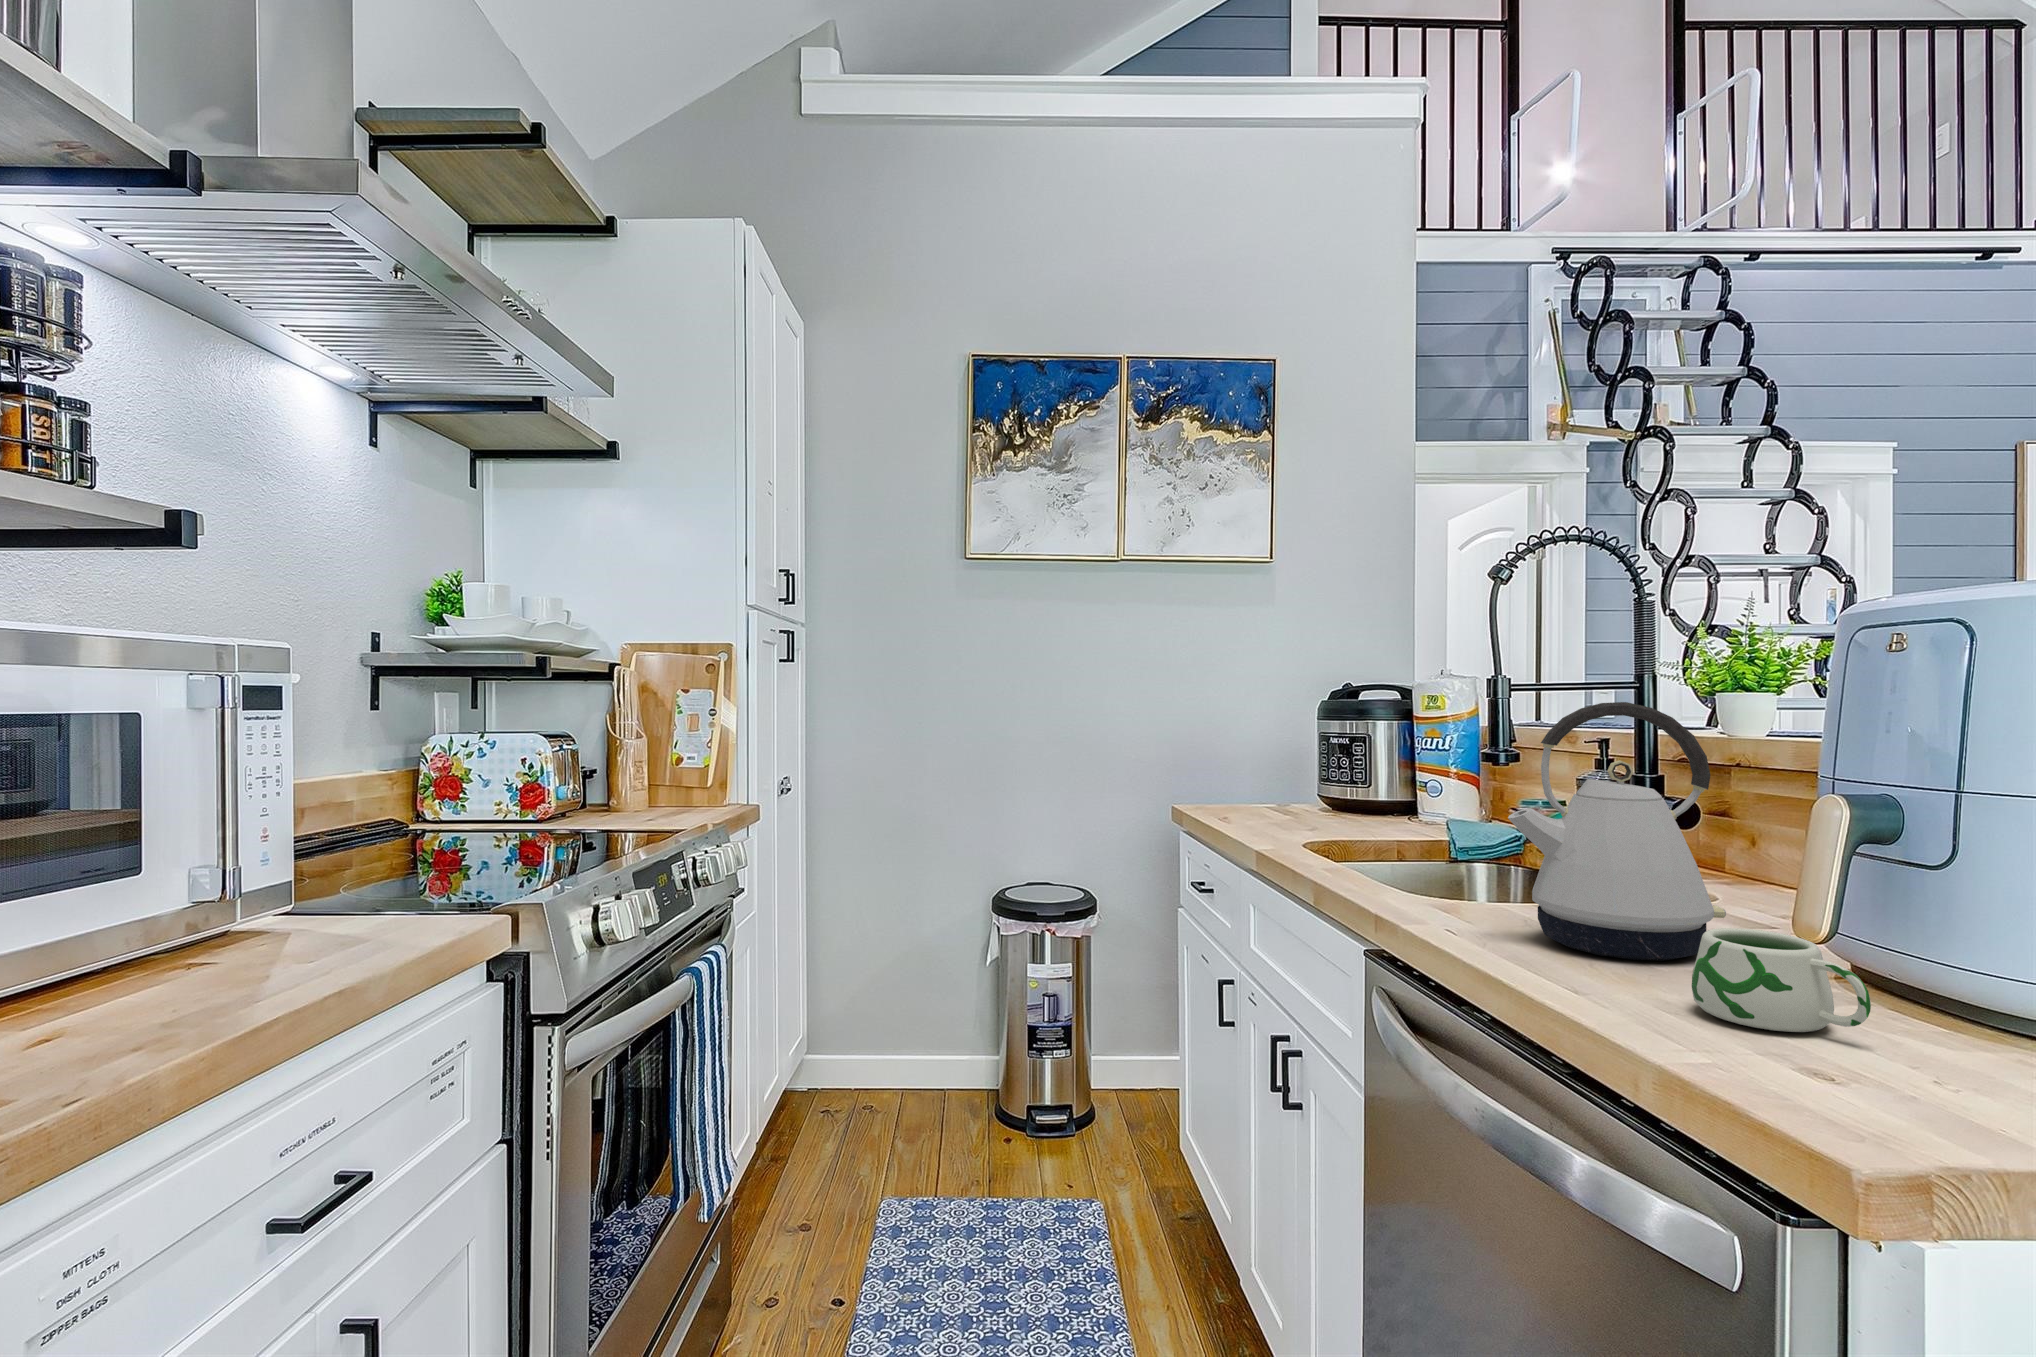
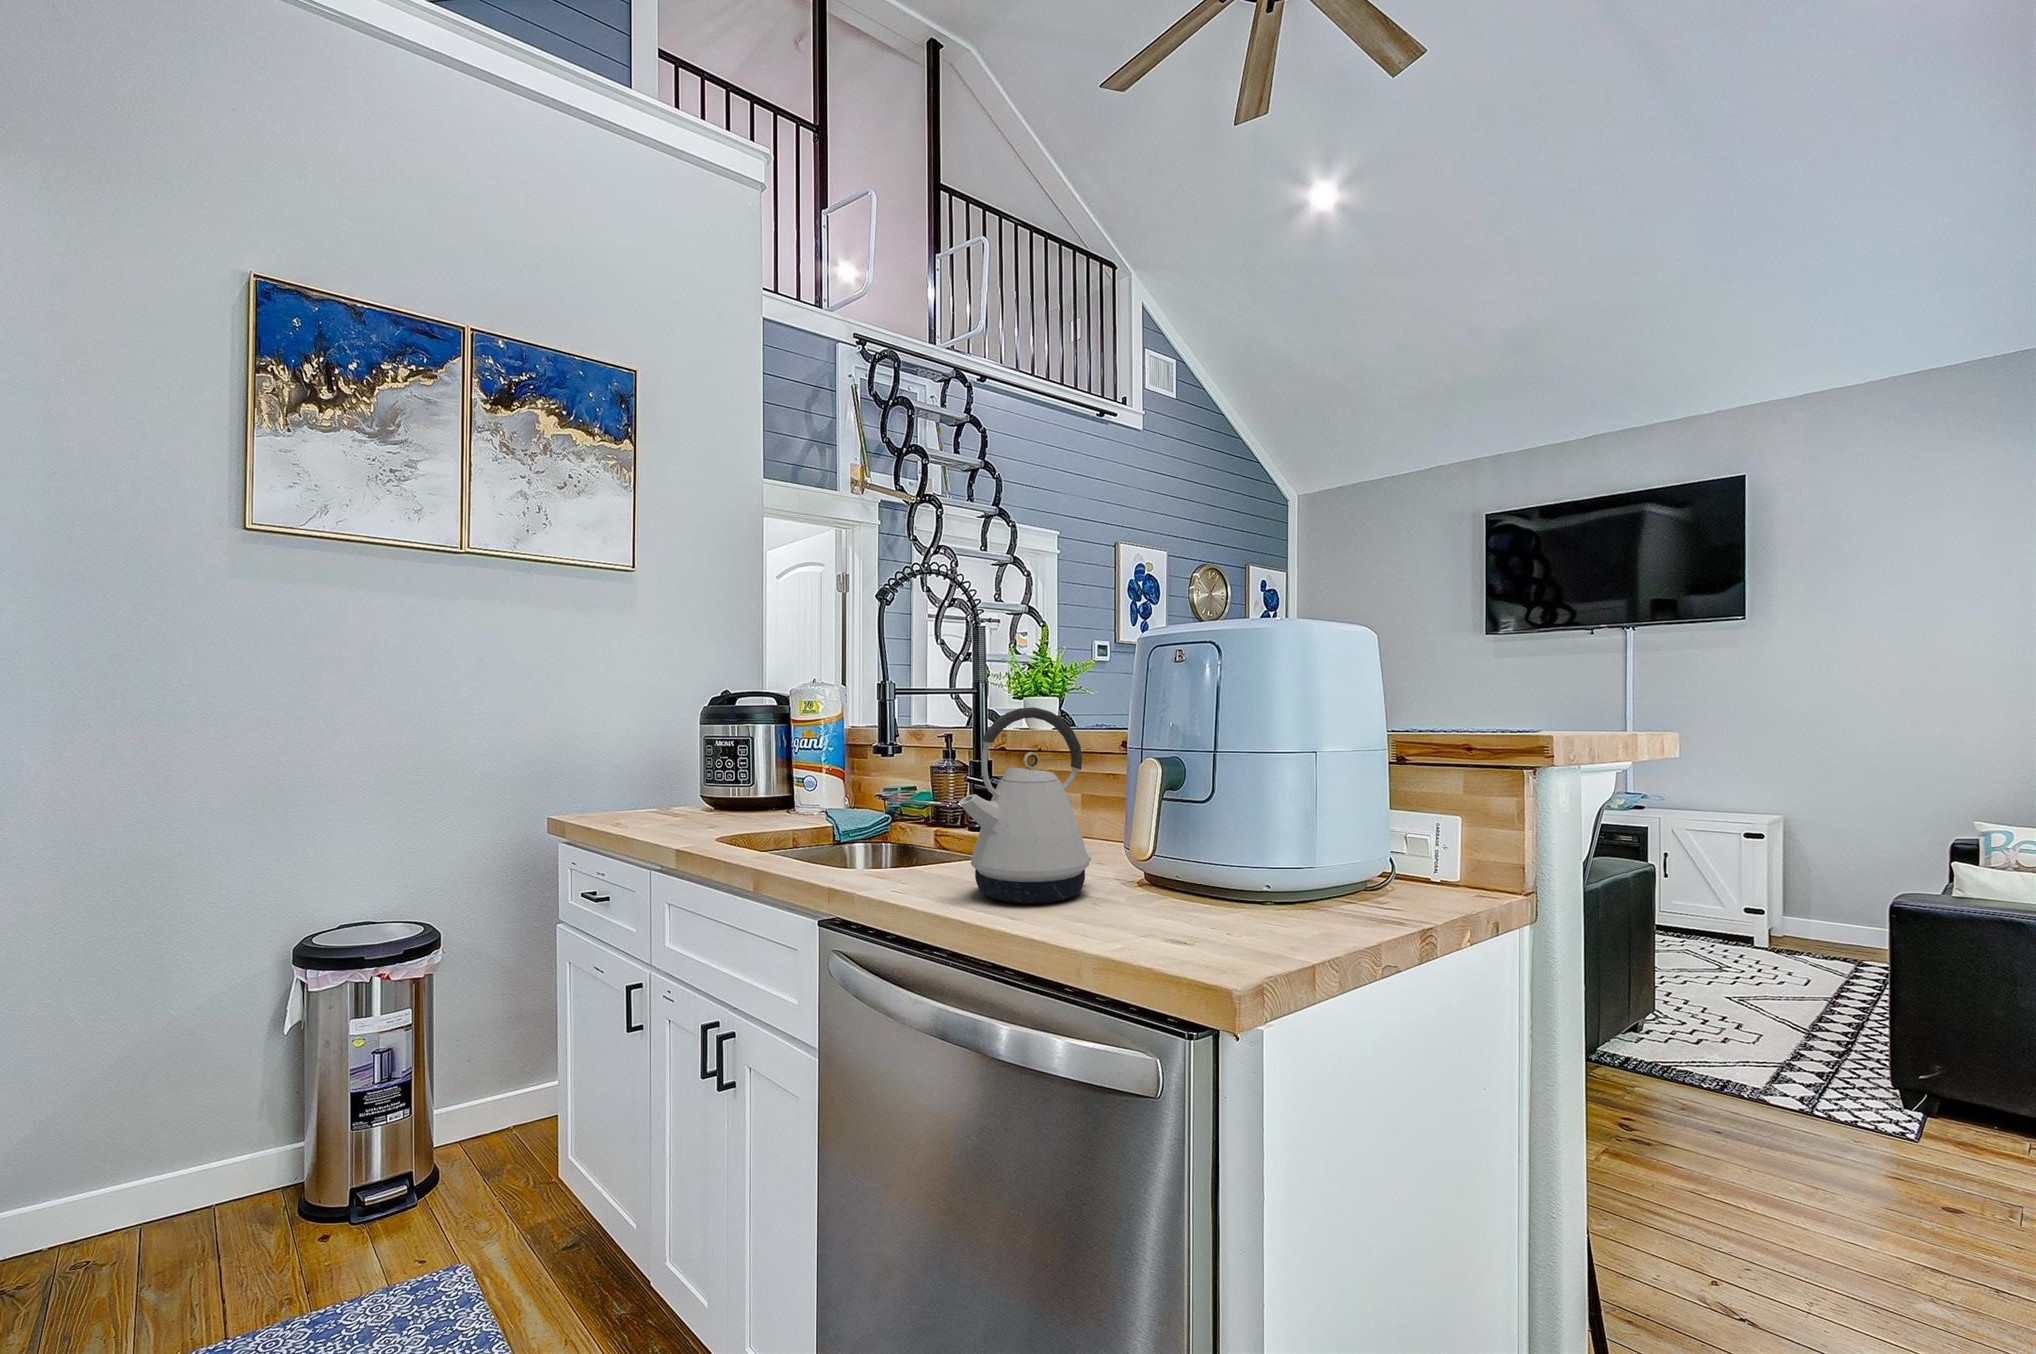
mug: present [1692,928,1871,1032] -> none [1111,869,1217,938]

